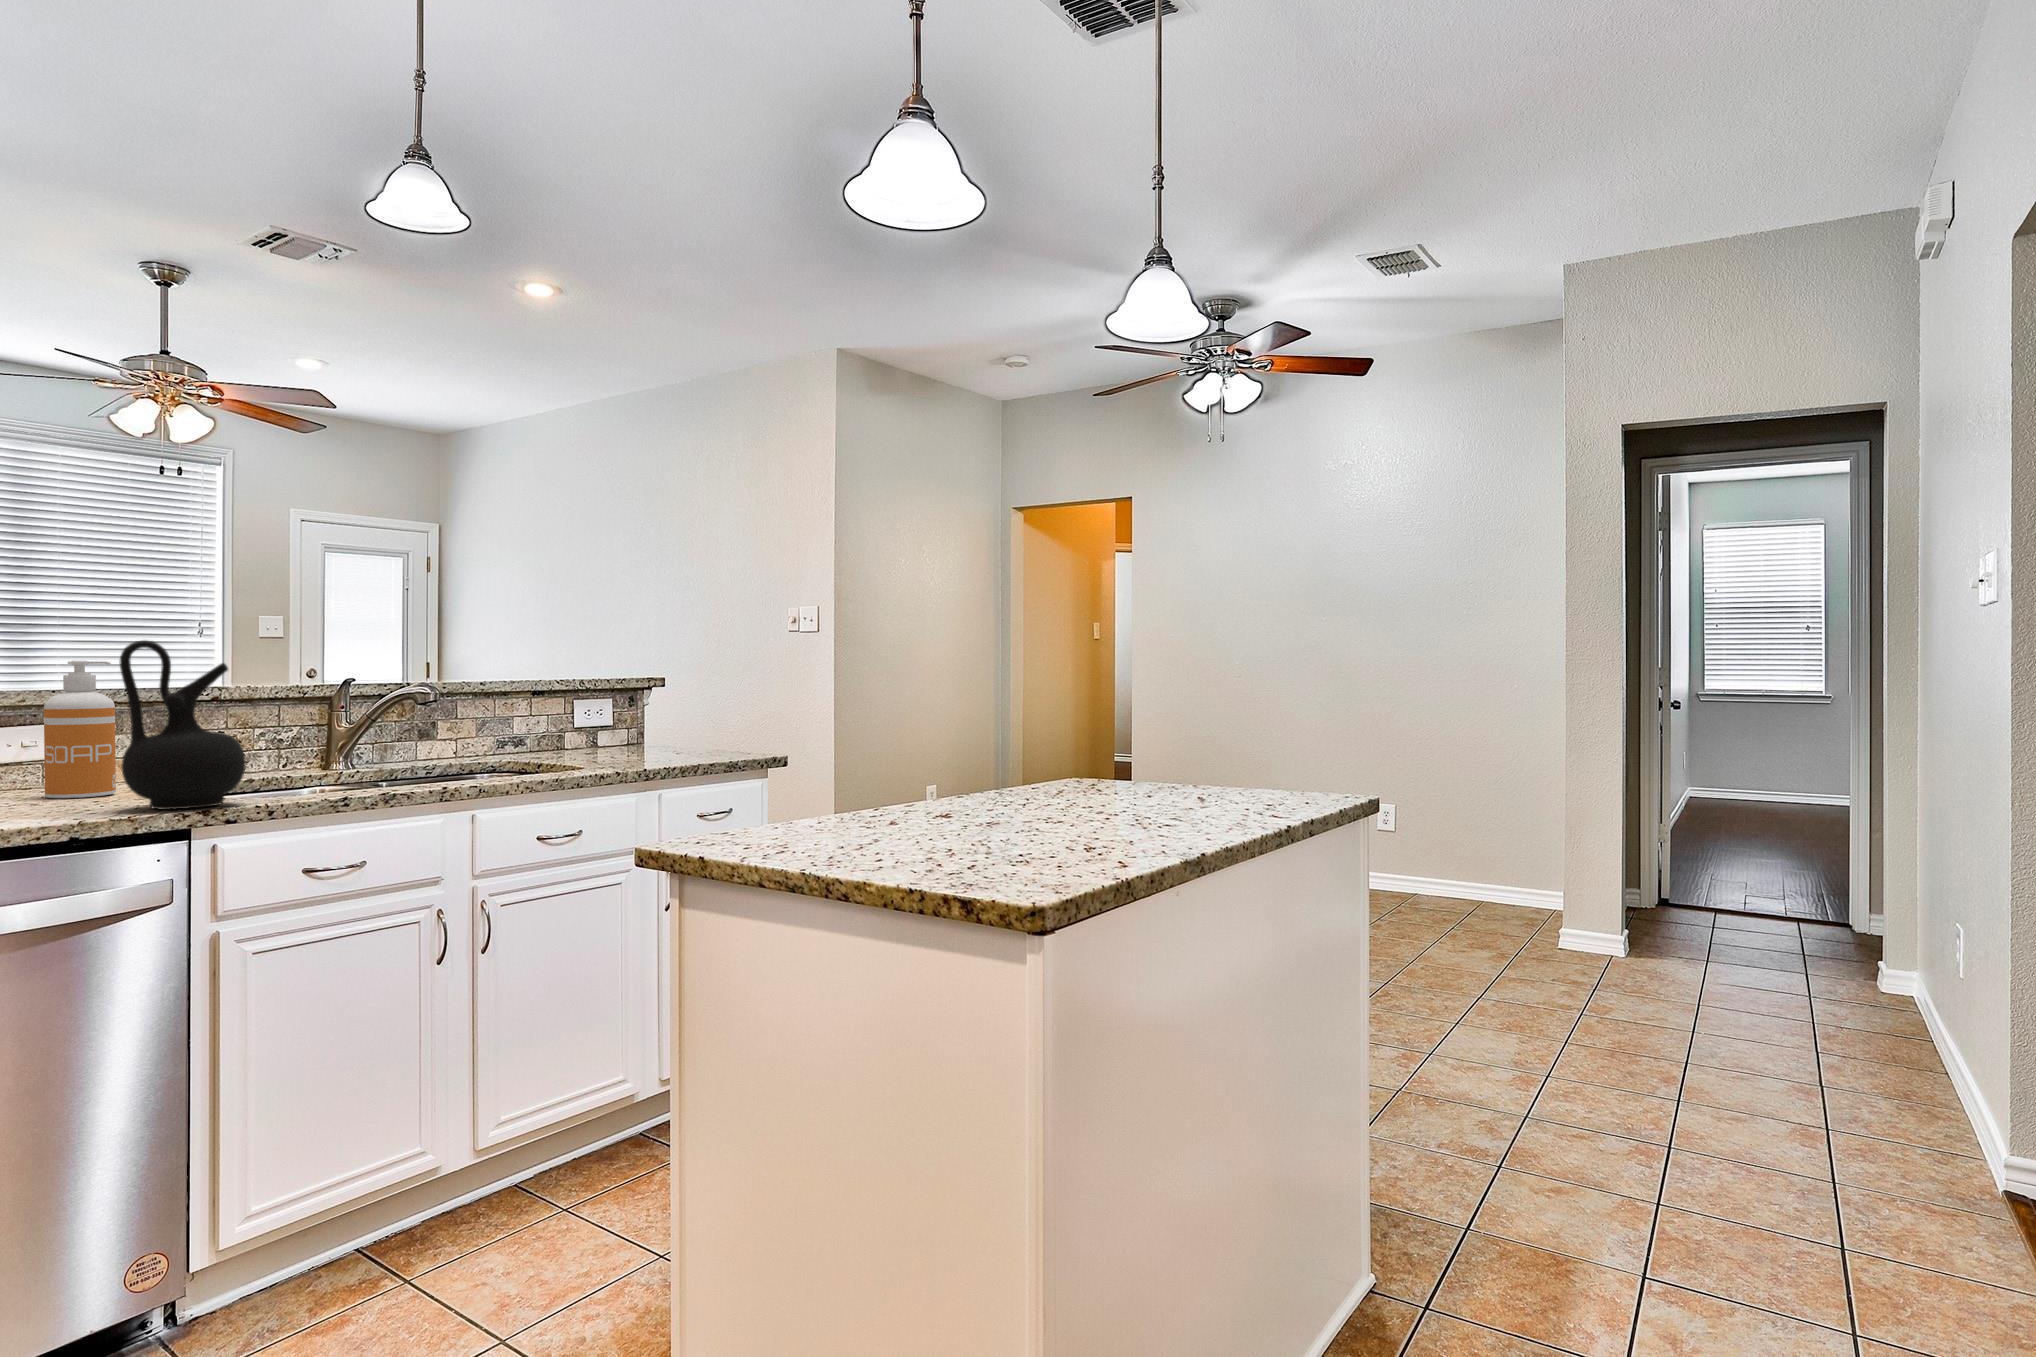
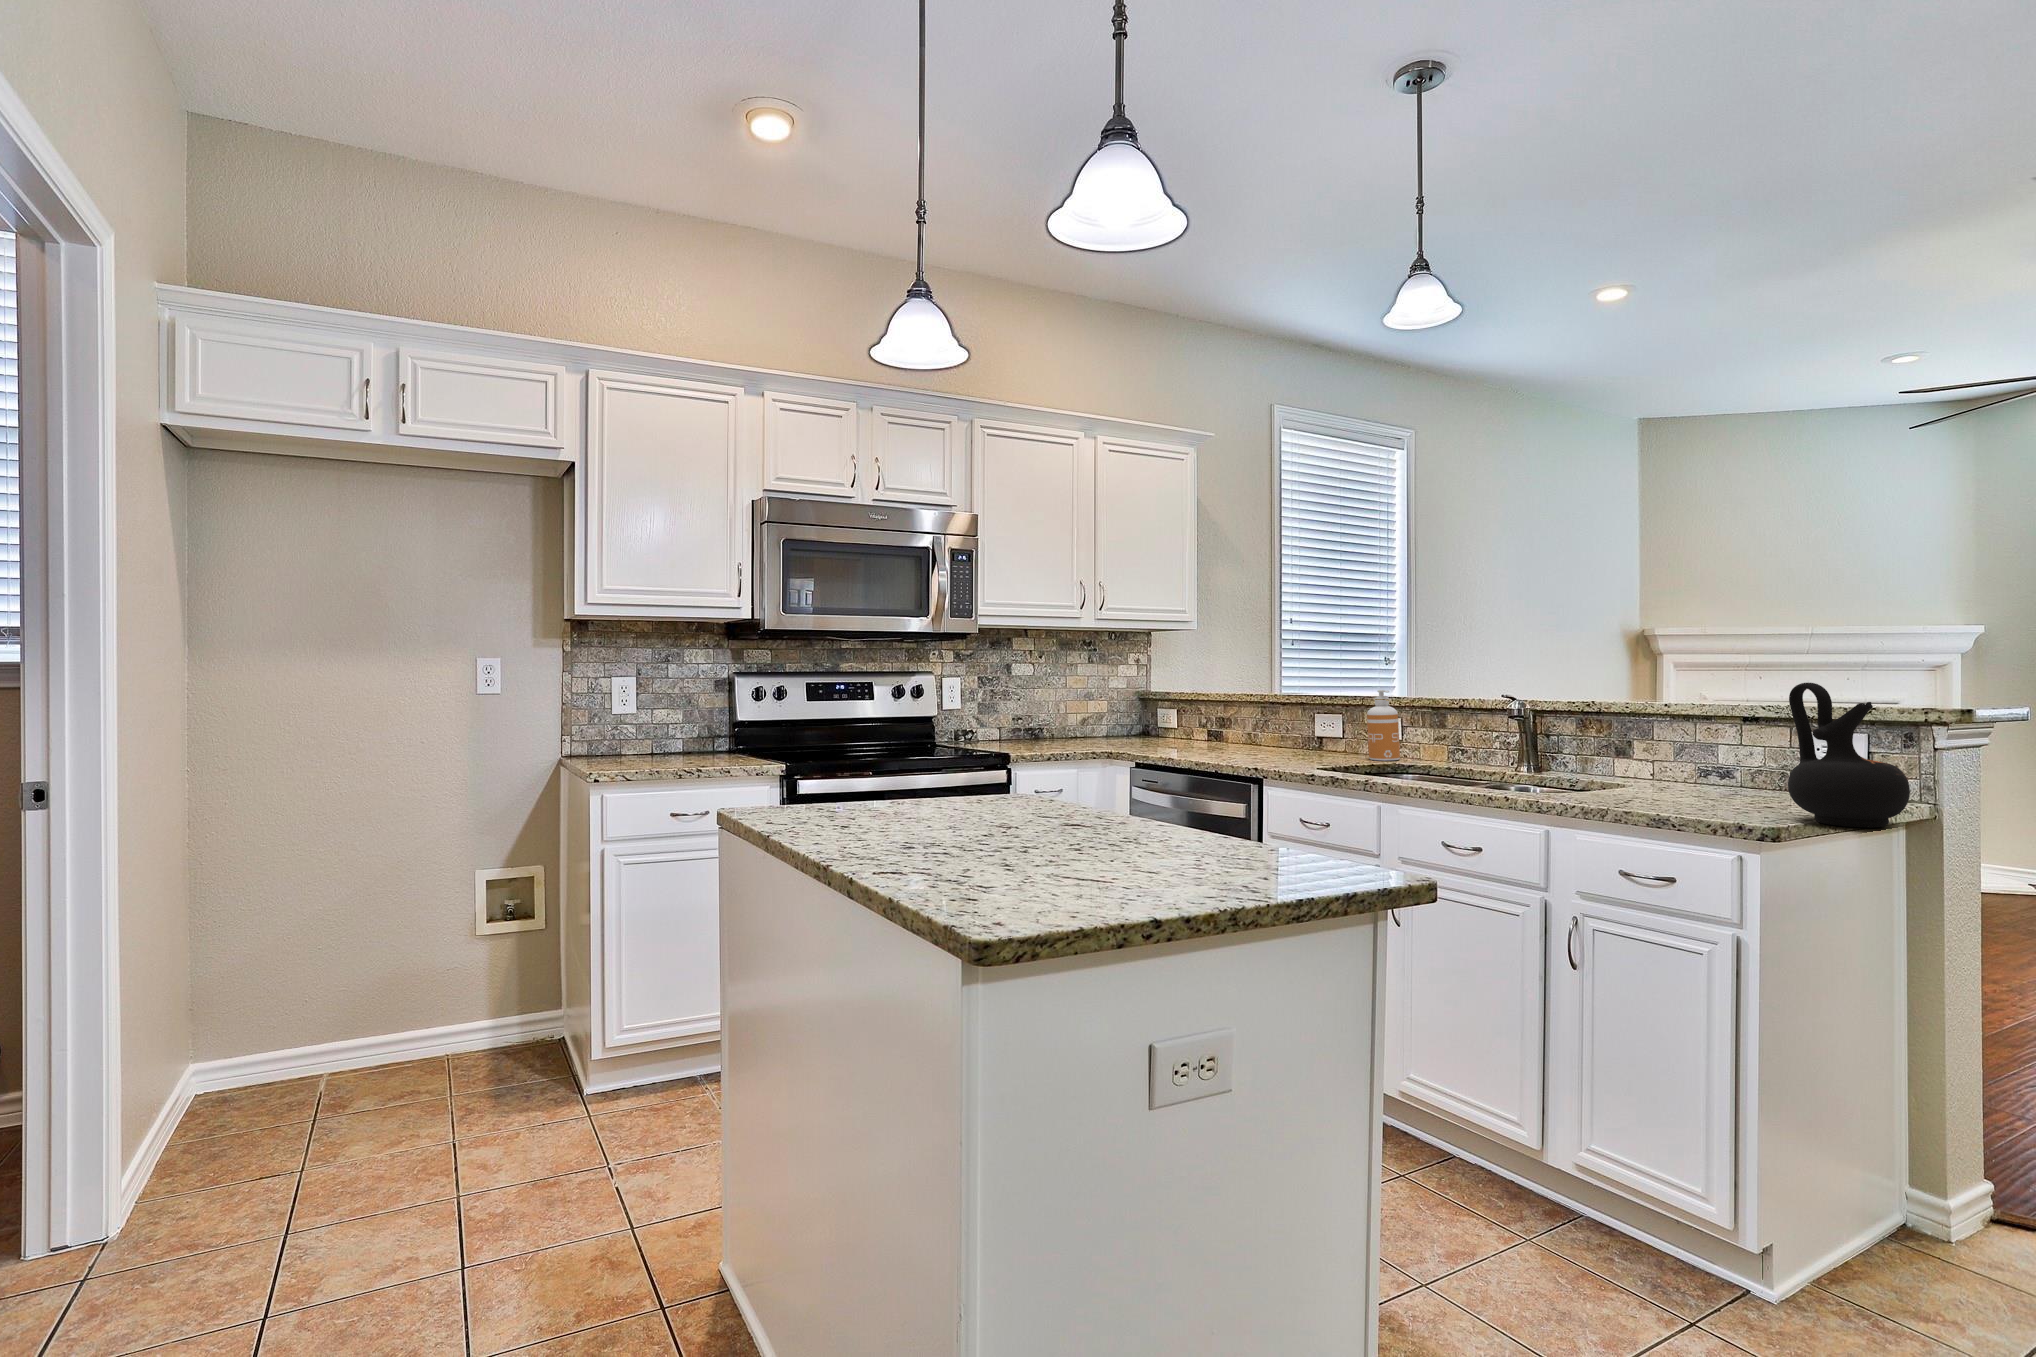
ceramic jug: present [120,640,245,809] -> present [1788,683,1910,828]

